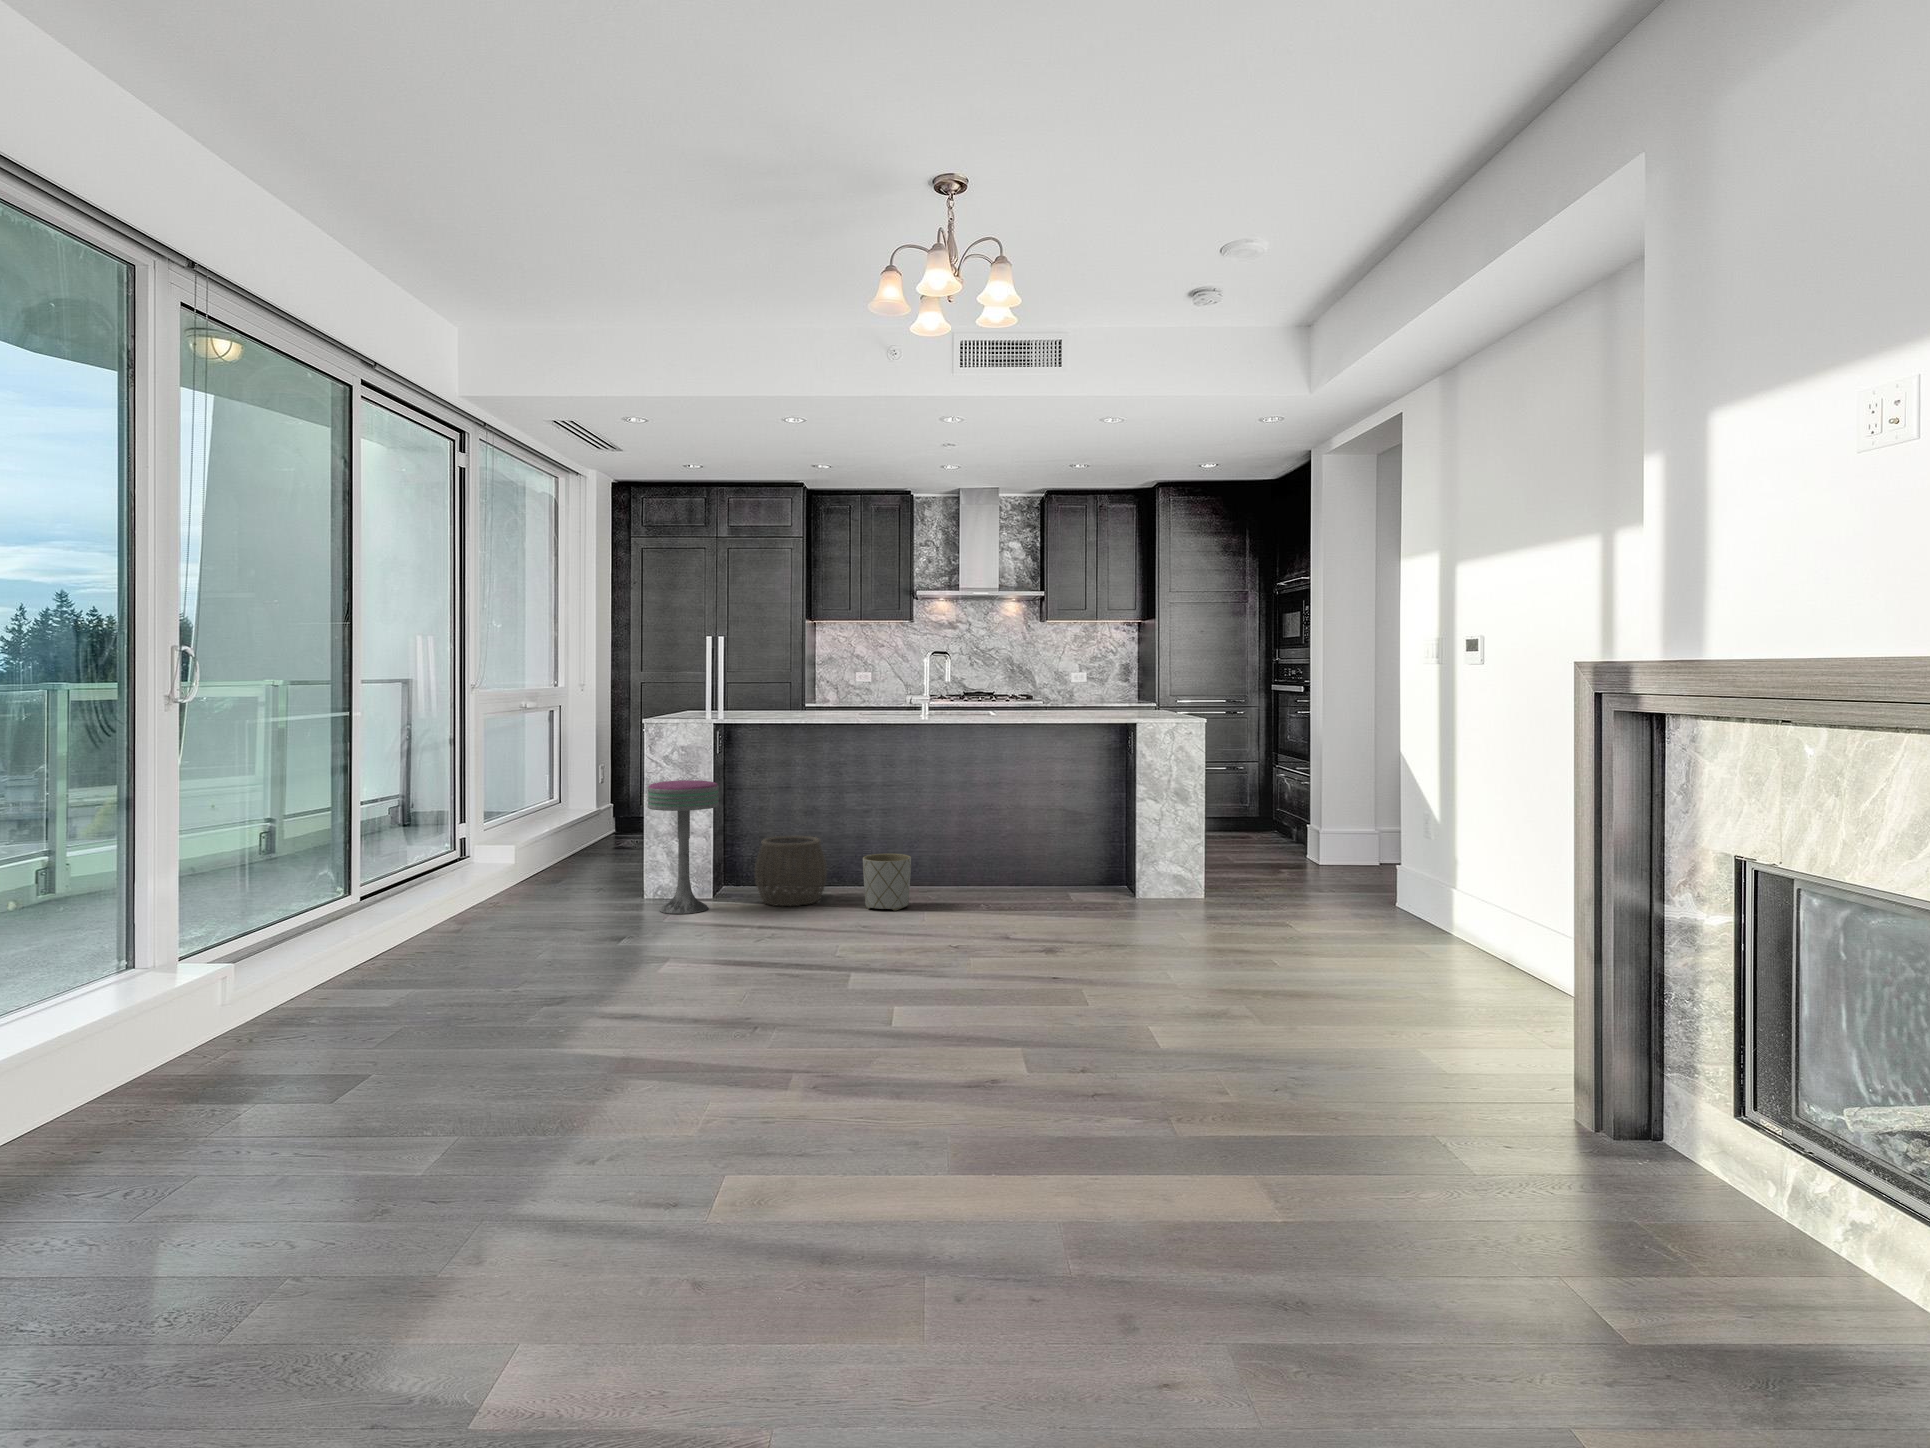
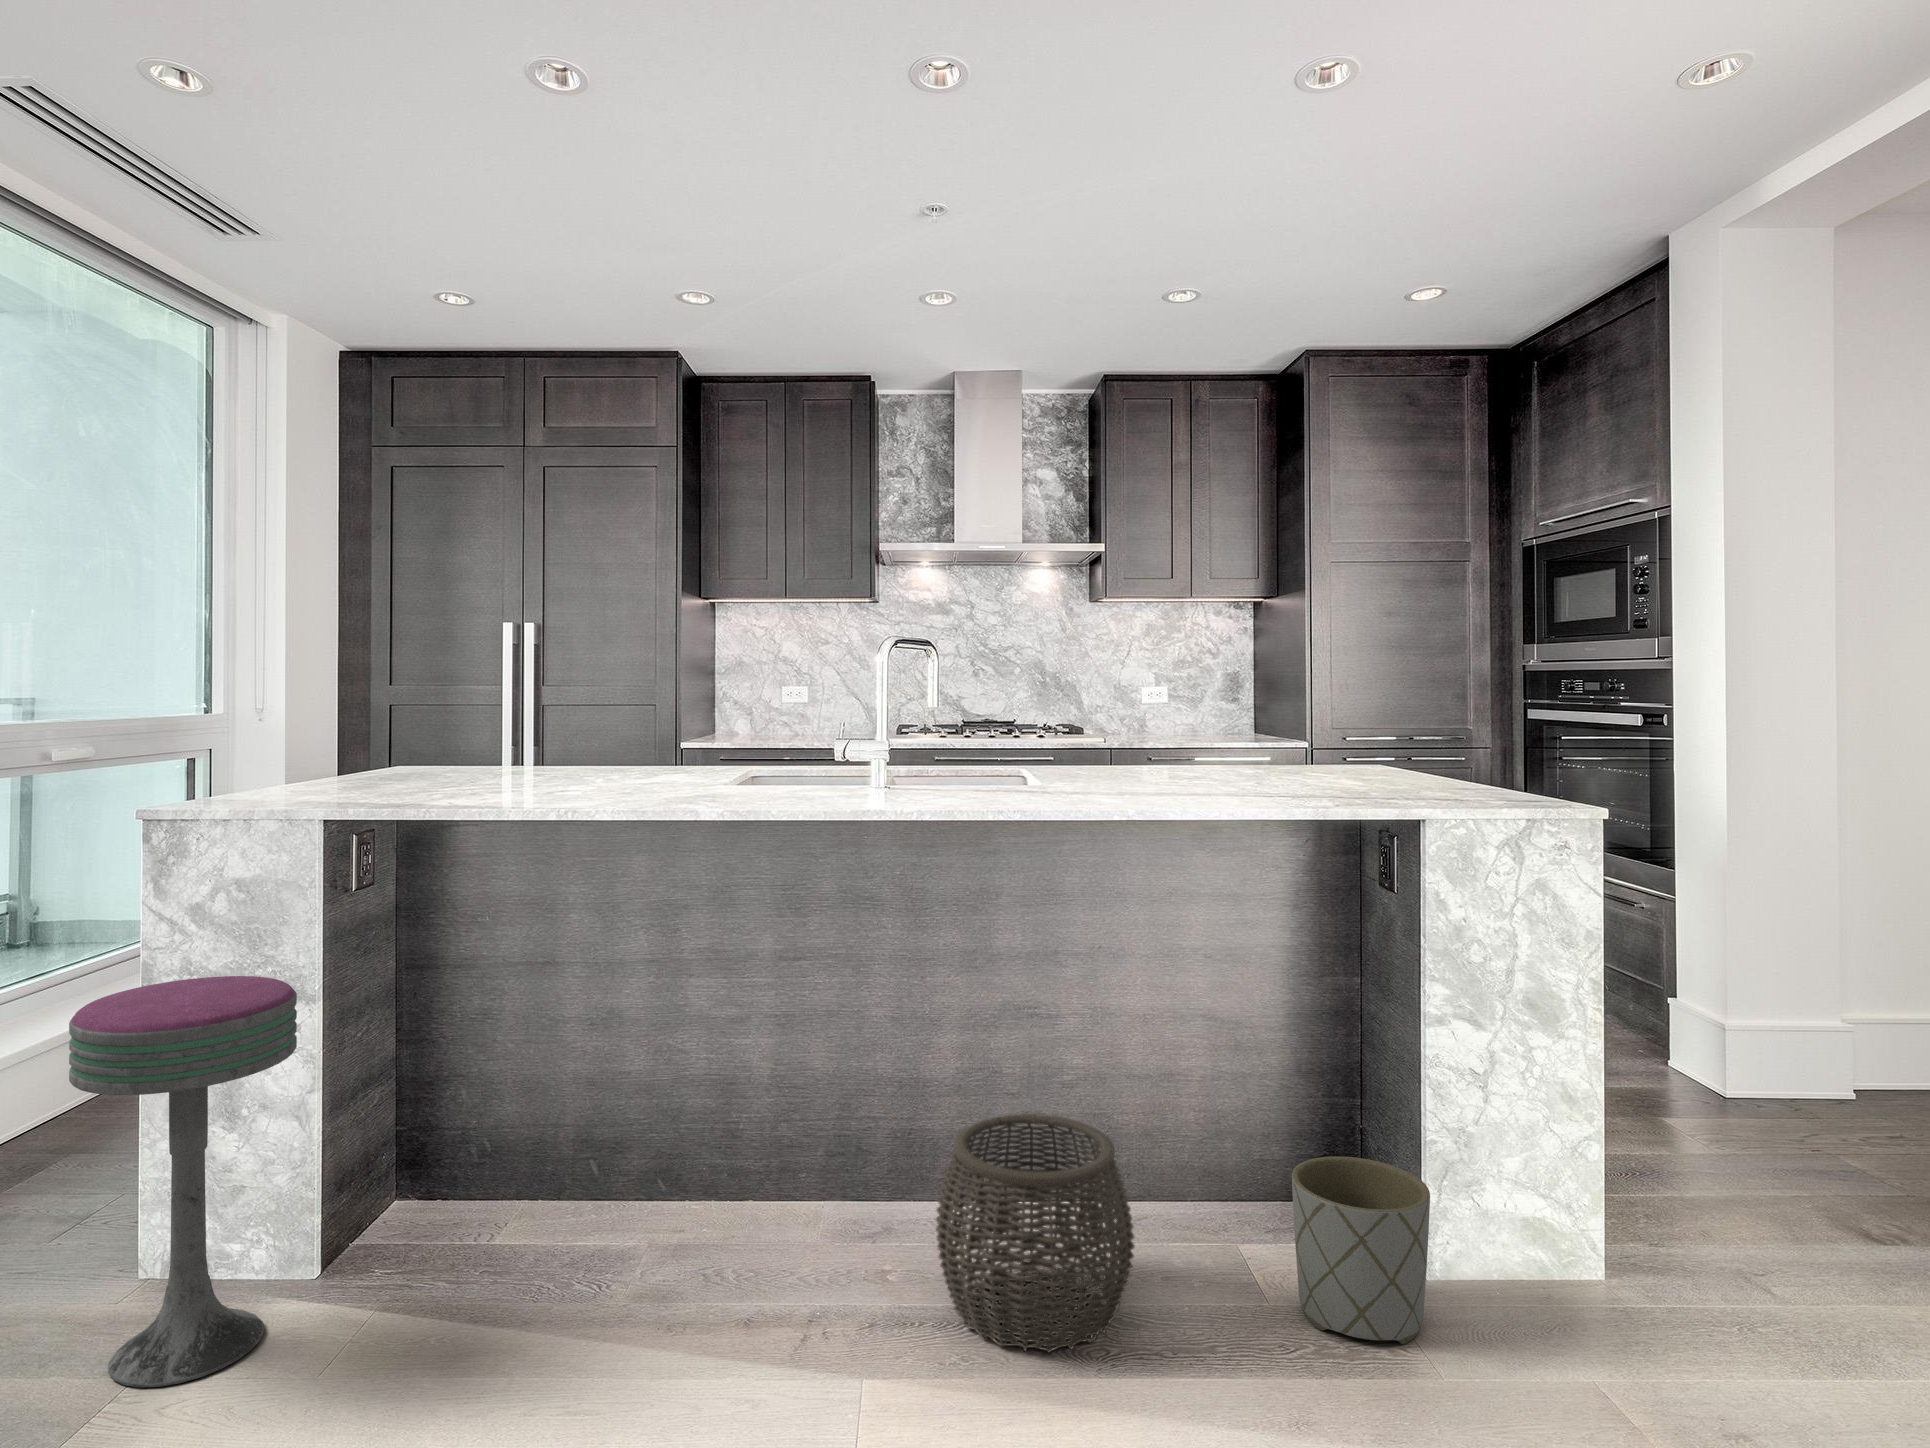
woven basket: present [755,836,827,907] -> present [936,1114,1135,1352]
planter: present [863,854,911,911] -> present [1292,1156,1430,1344]

